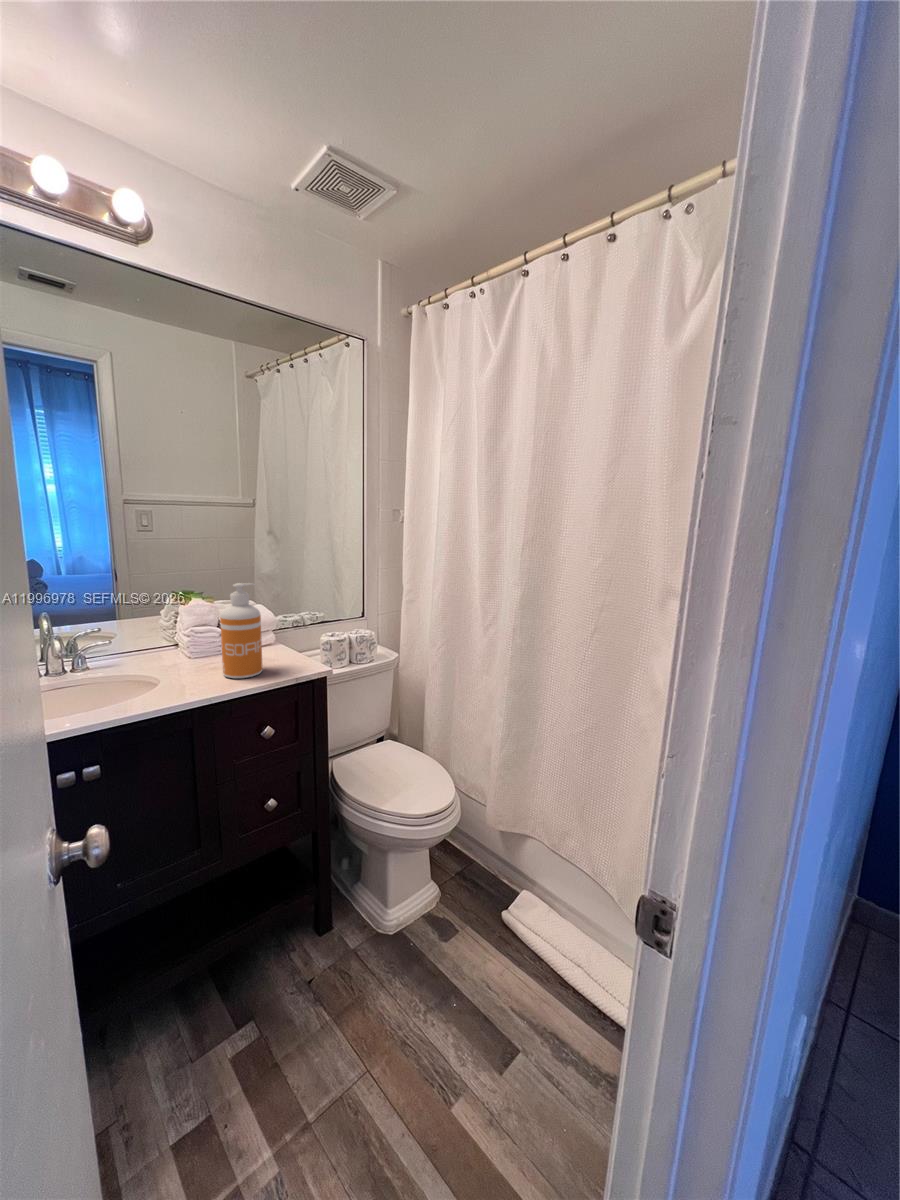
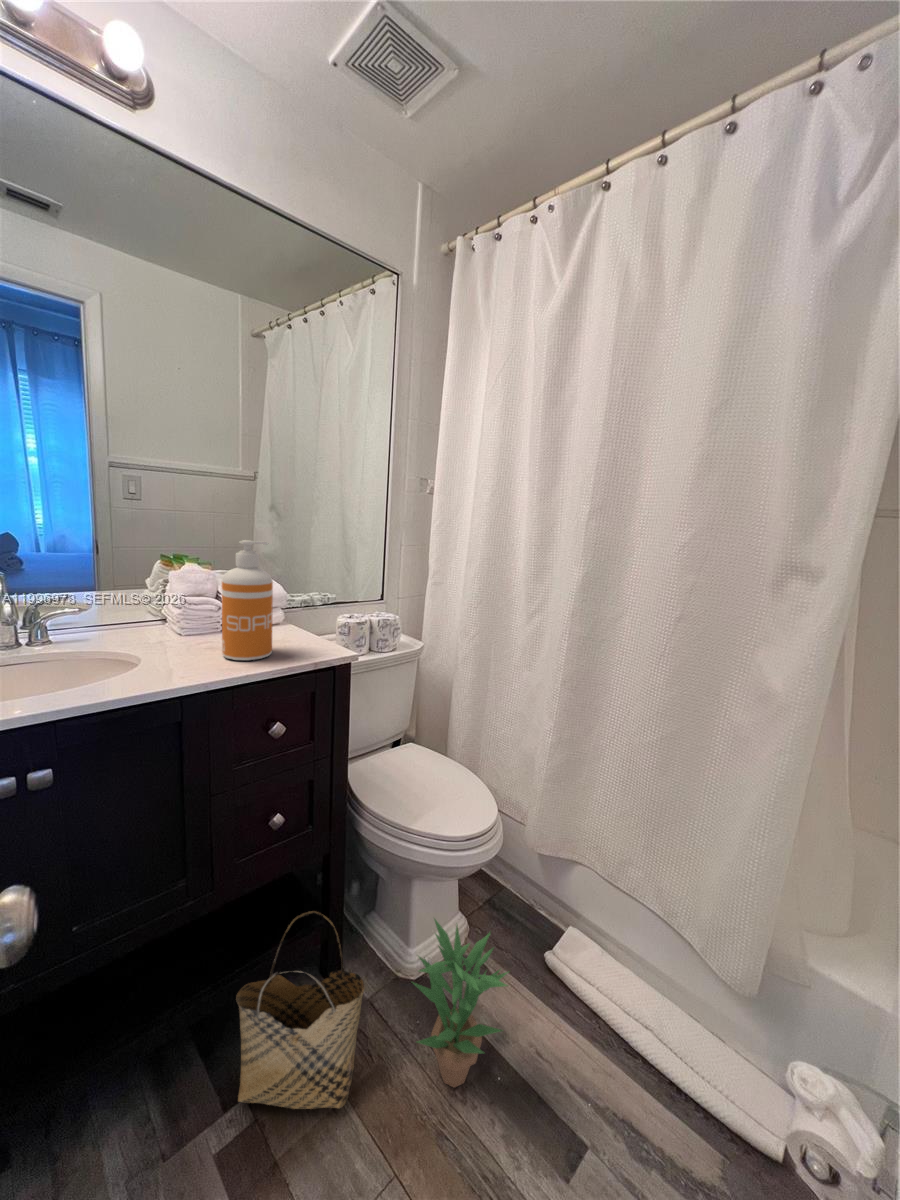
woven basket: none [243,875,344,1026] -> present [236,911,365,1109]
potted plant: none [379,876,458,1012] -> present [413,919,508,1088]

